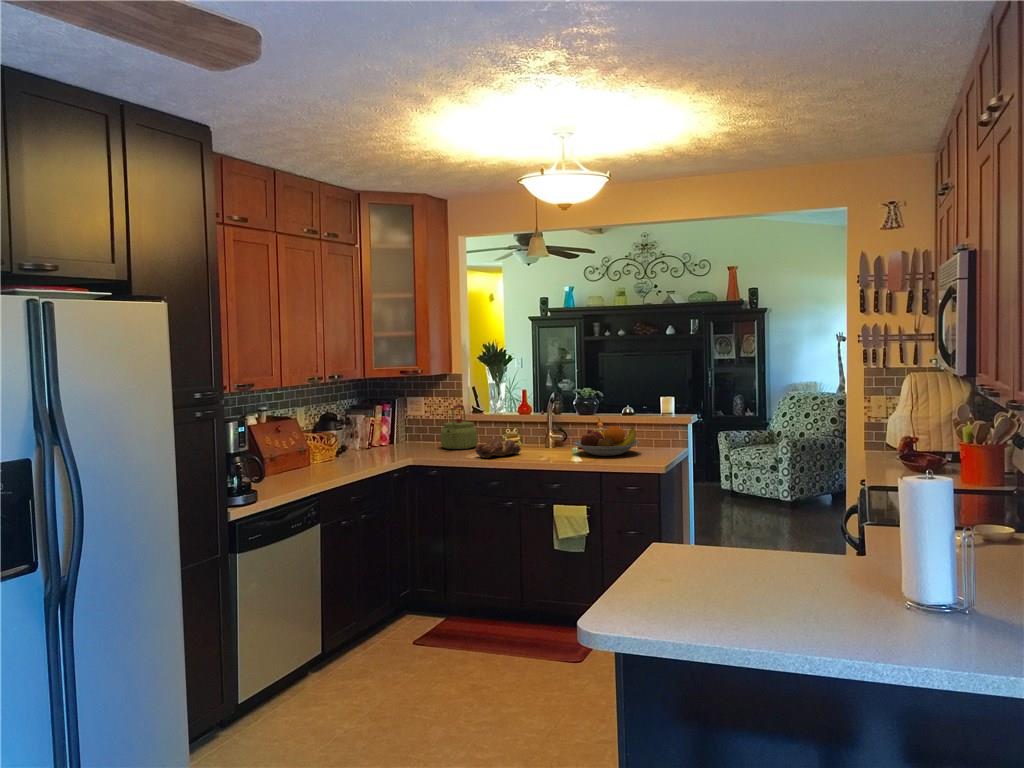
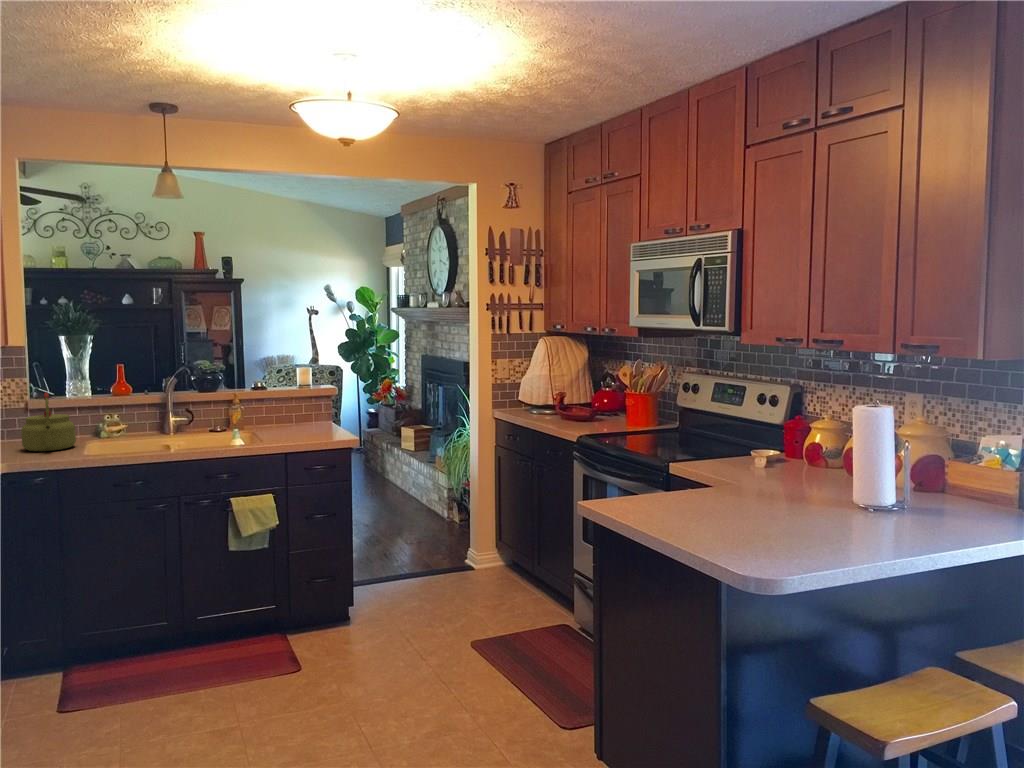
fruit bowl: present [574,426,639,456] -> none [219,404,295,439]
bread loaf: present [475,439,521,458] -> none [109,429,159,455]

